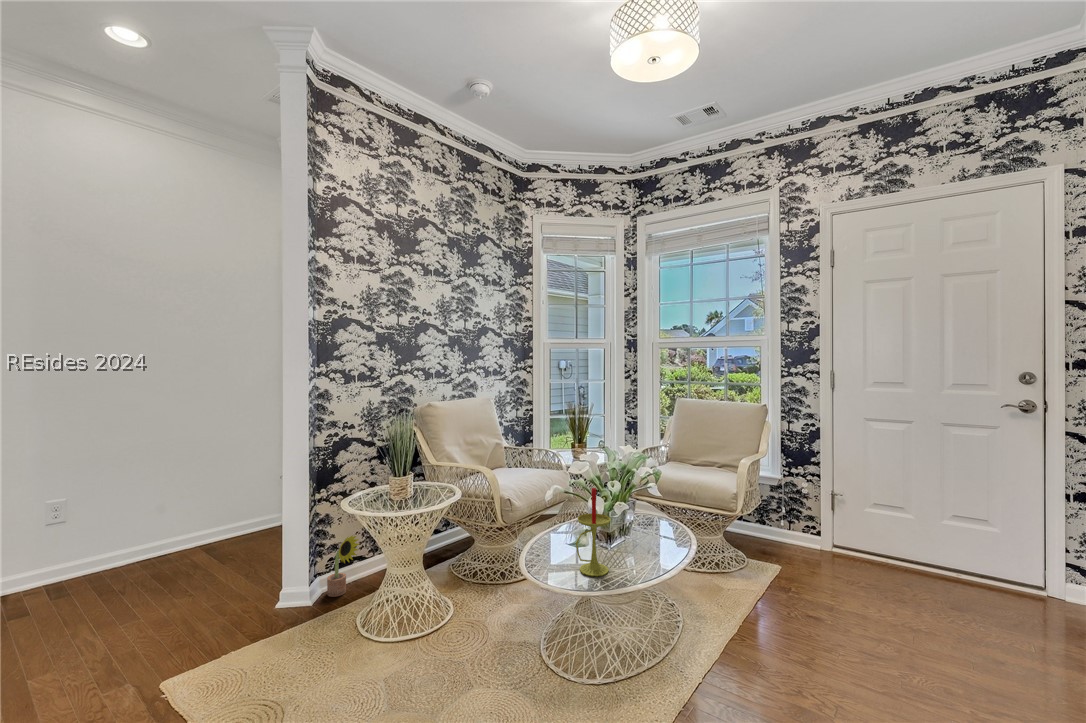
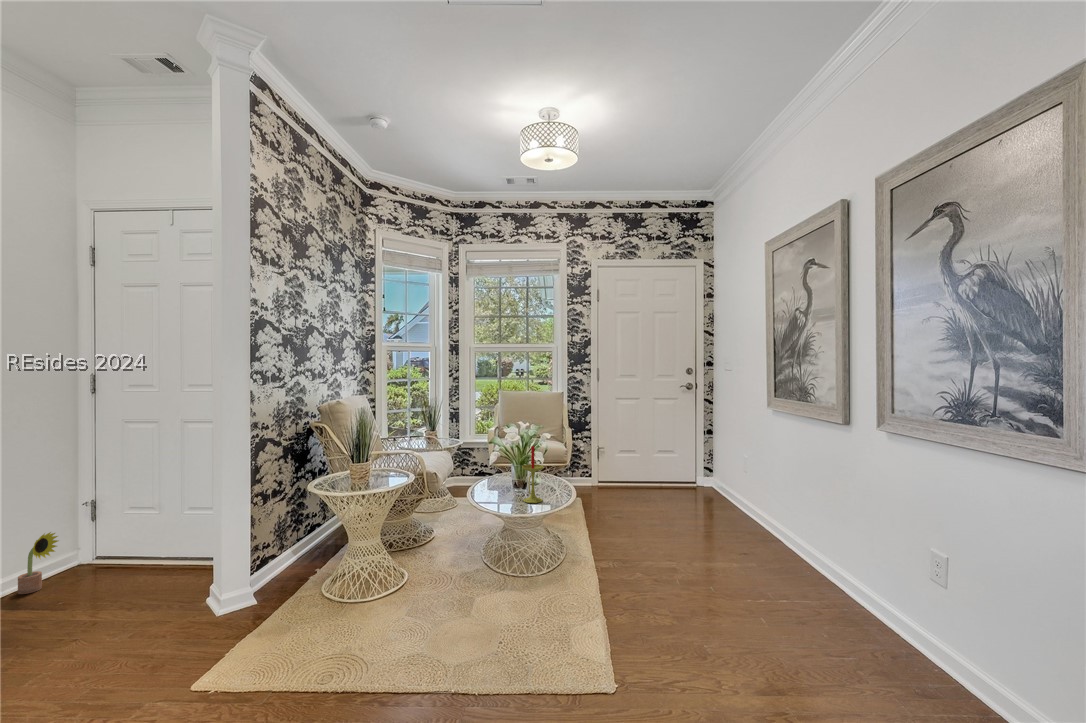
decorative plant: present [327,535,359,597] -> present [18,532,59,594]

